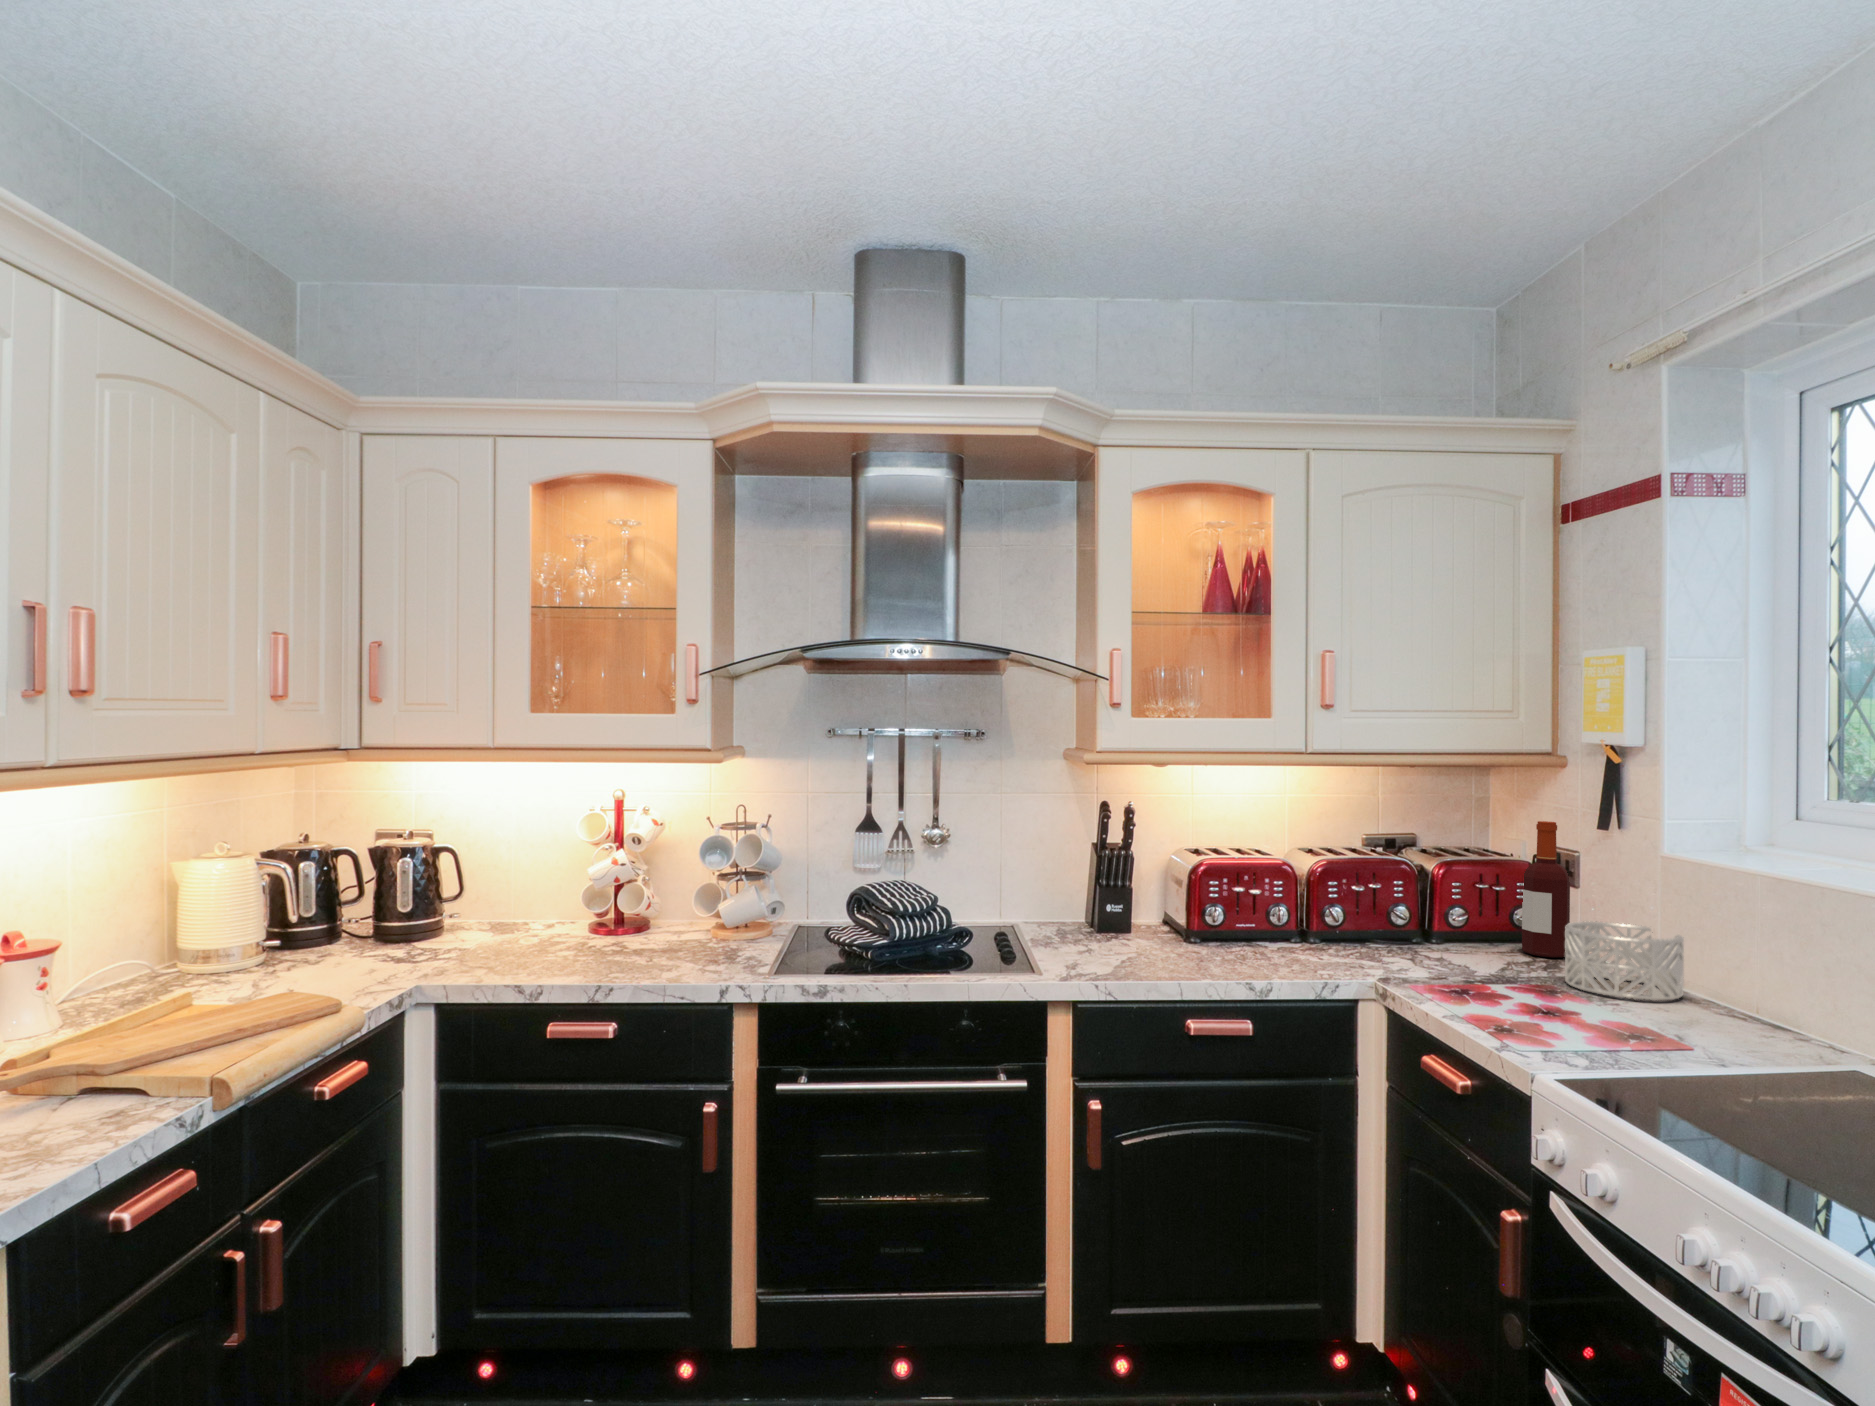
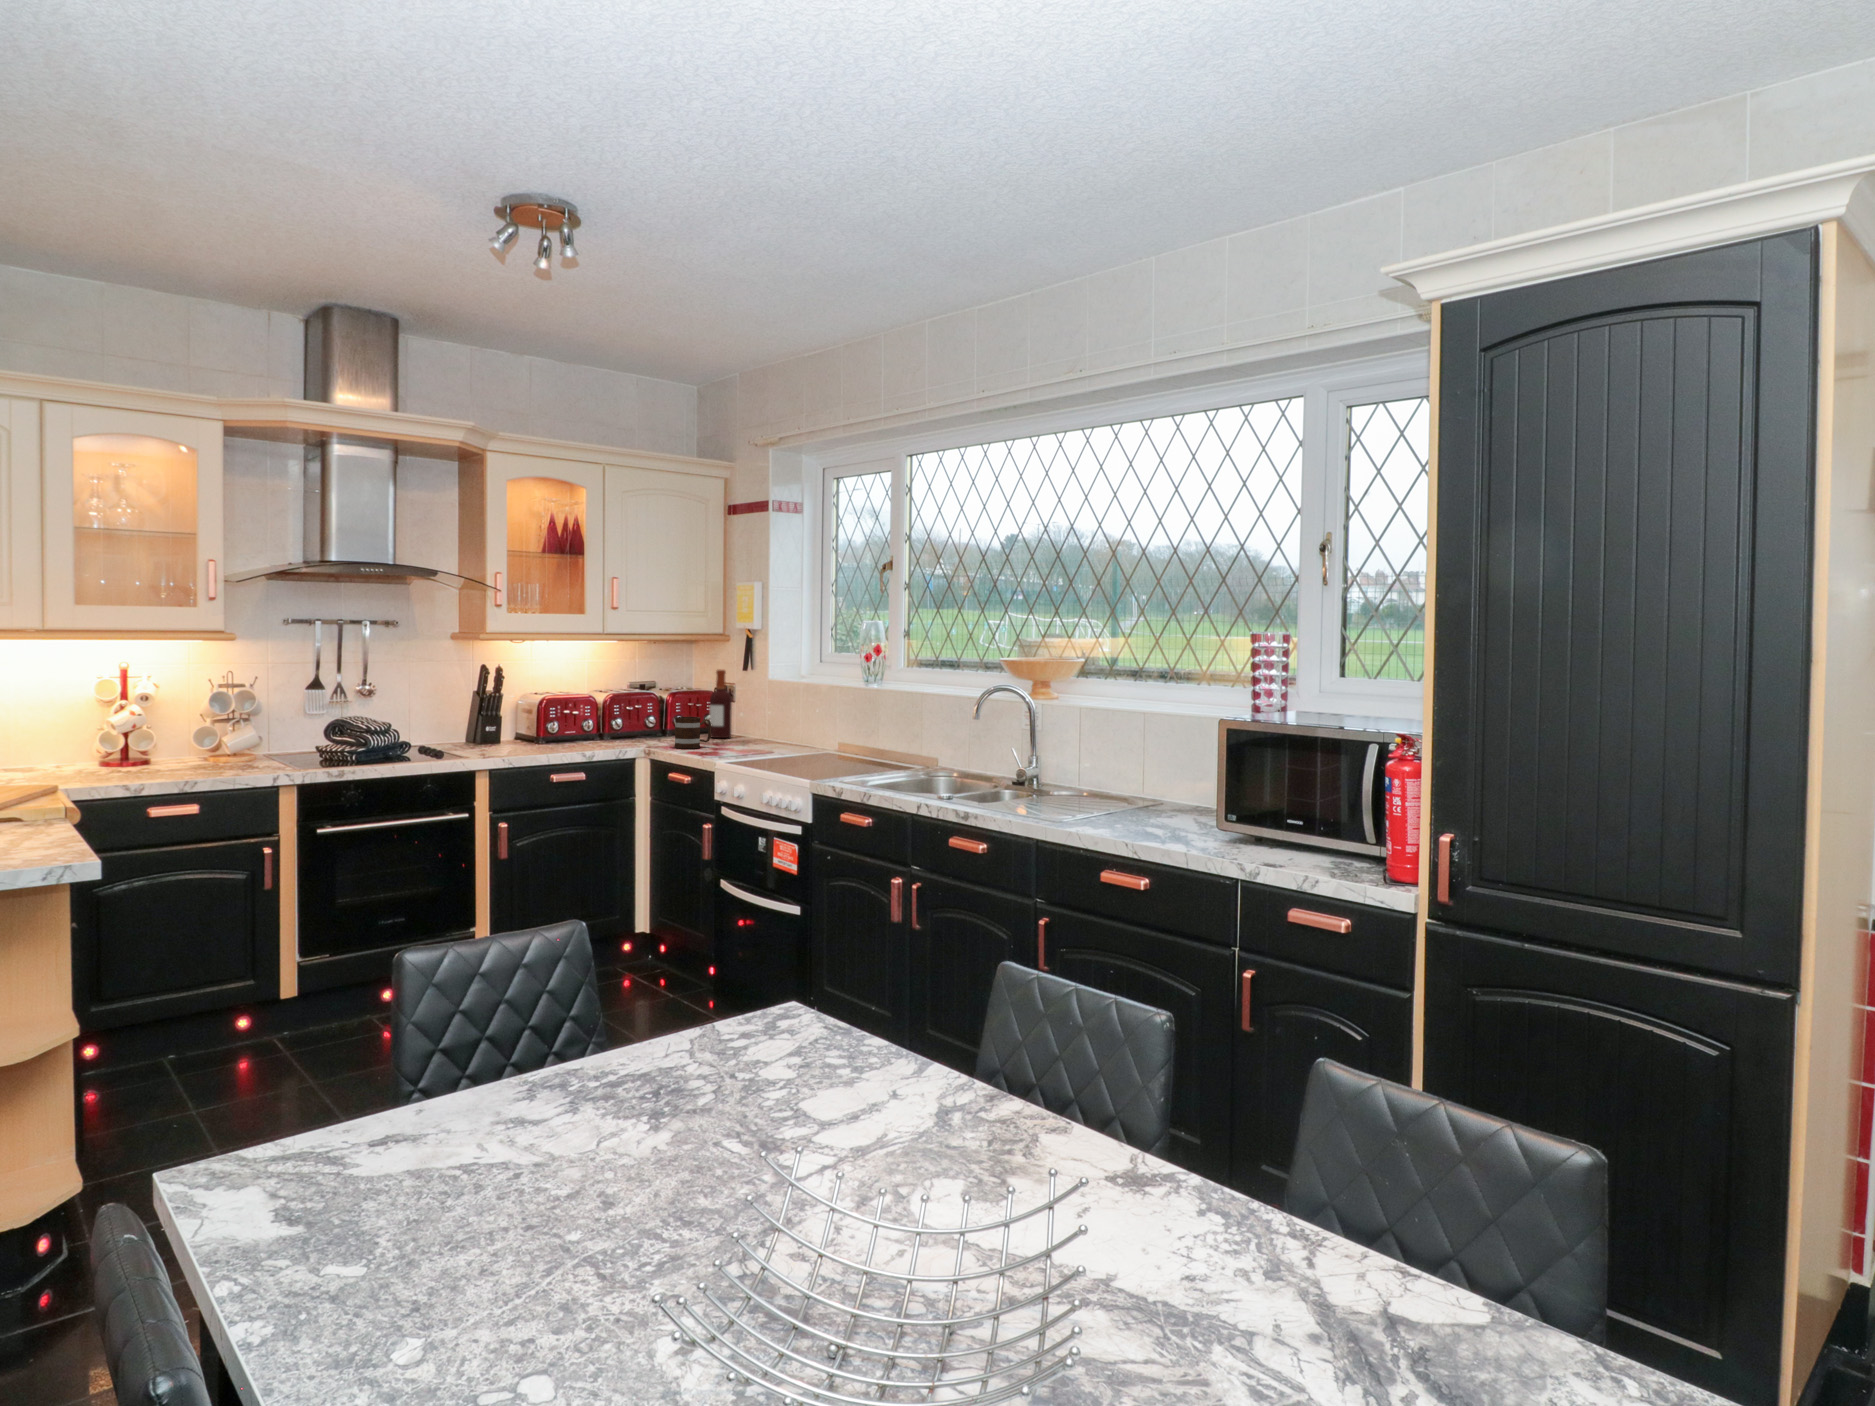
mug: none [1440,921,1523,994] -> present [674,717,712,749]
decorative bowl: present [1565,922,1684,1001] -> none [729,715,778,746]

